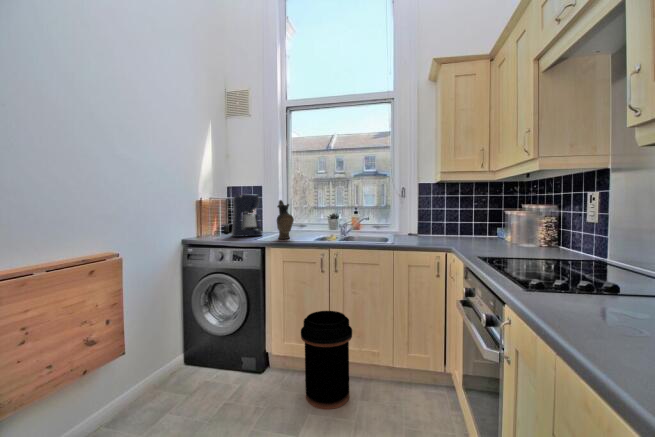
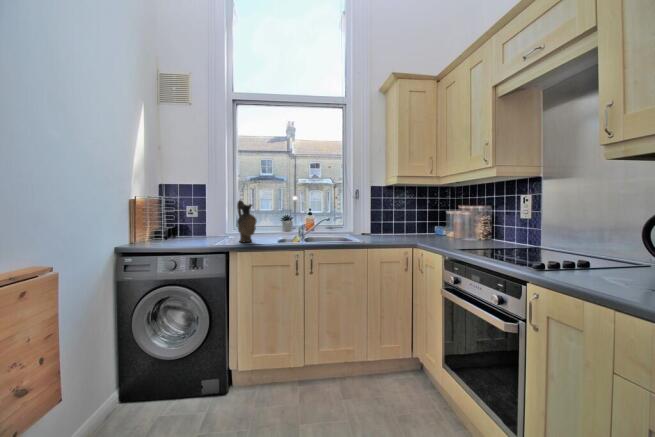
coffee maker: present [232,195,262,237] -> none [177,194,215,242]
trash can: present [301,311,352,409] -> none [281,314,335,417]

